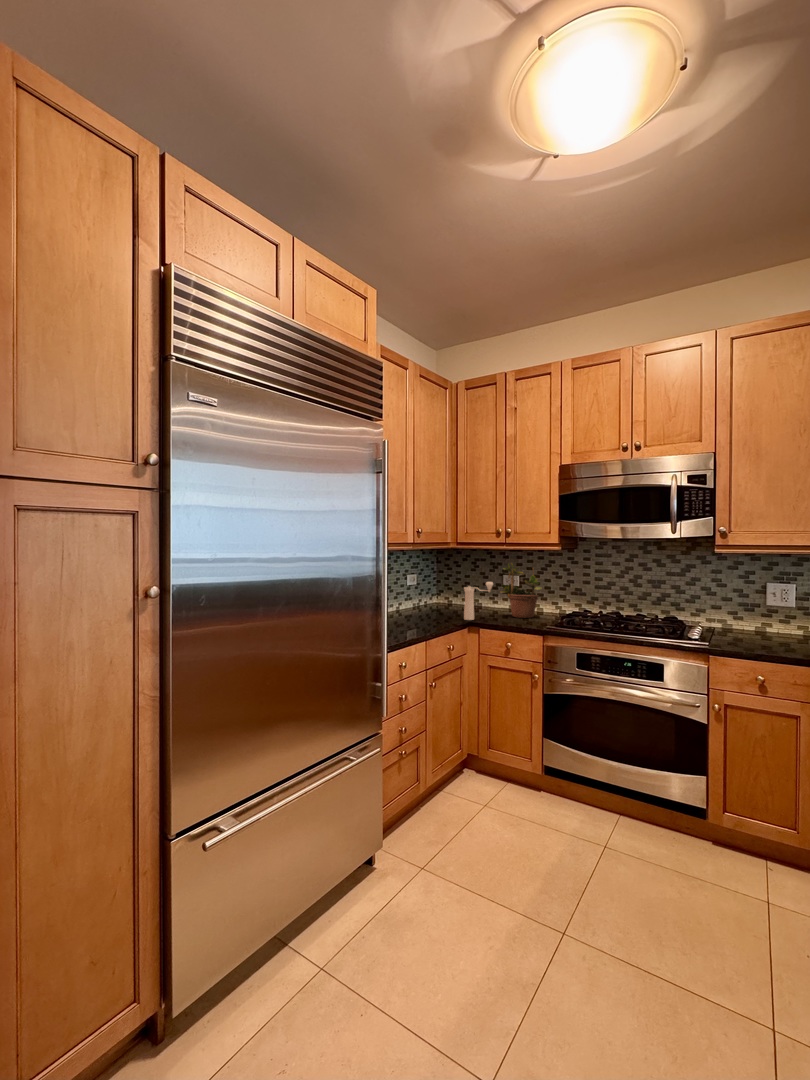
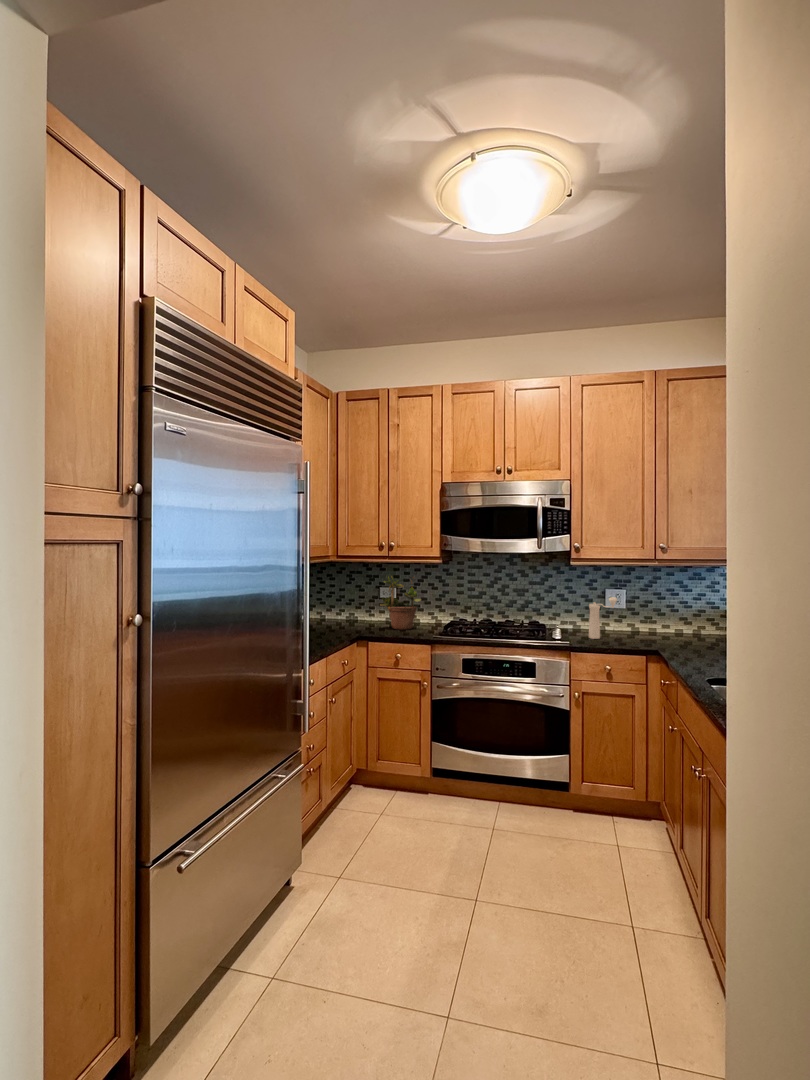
pepper mill: present [464,582,493,620] -> present [589,597,617,639]

